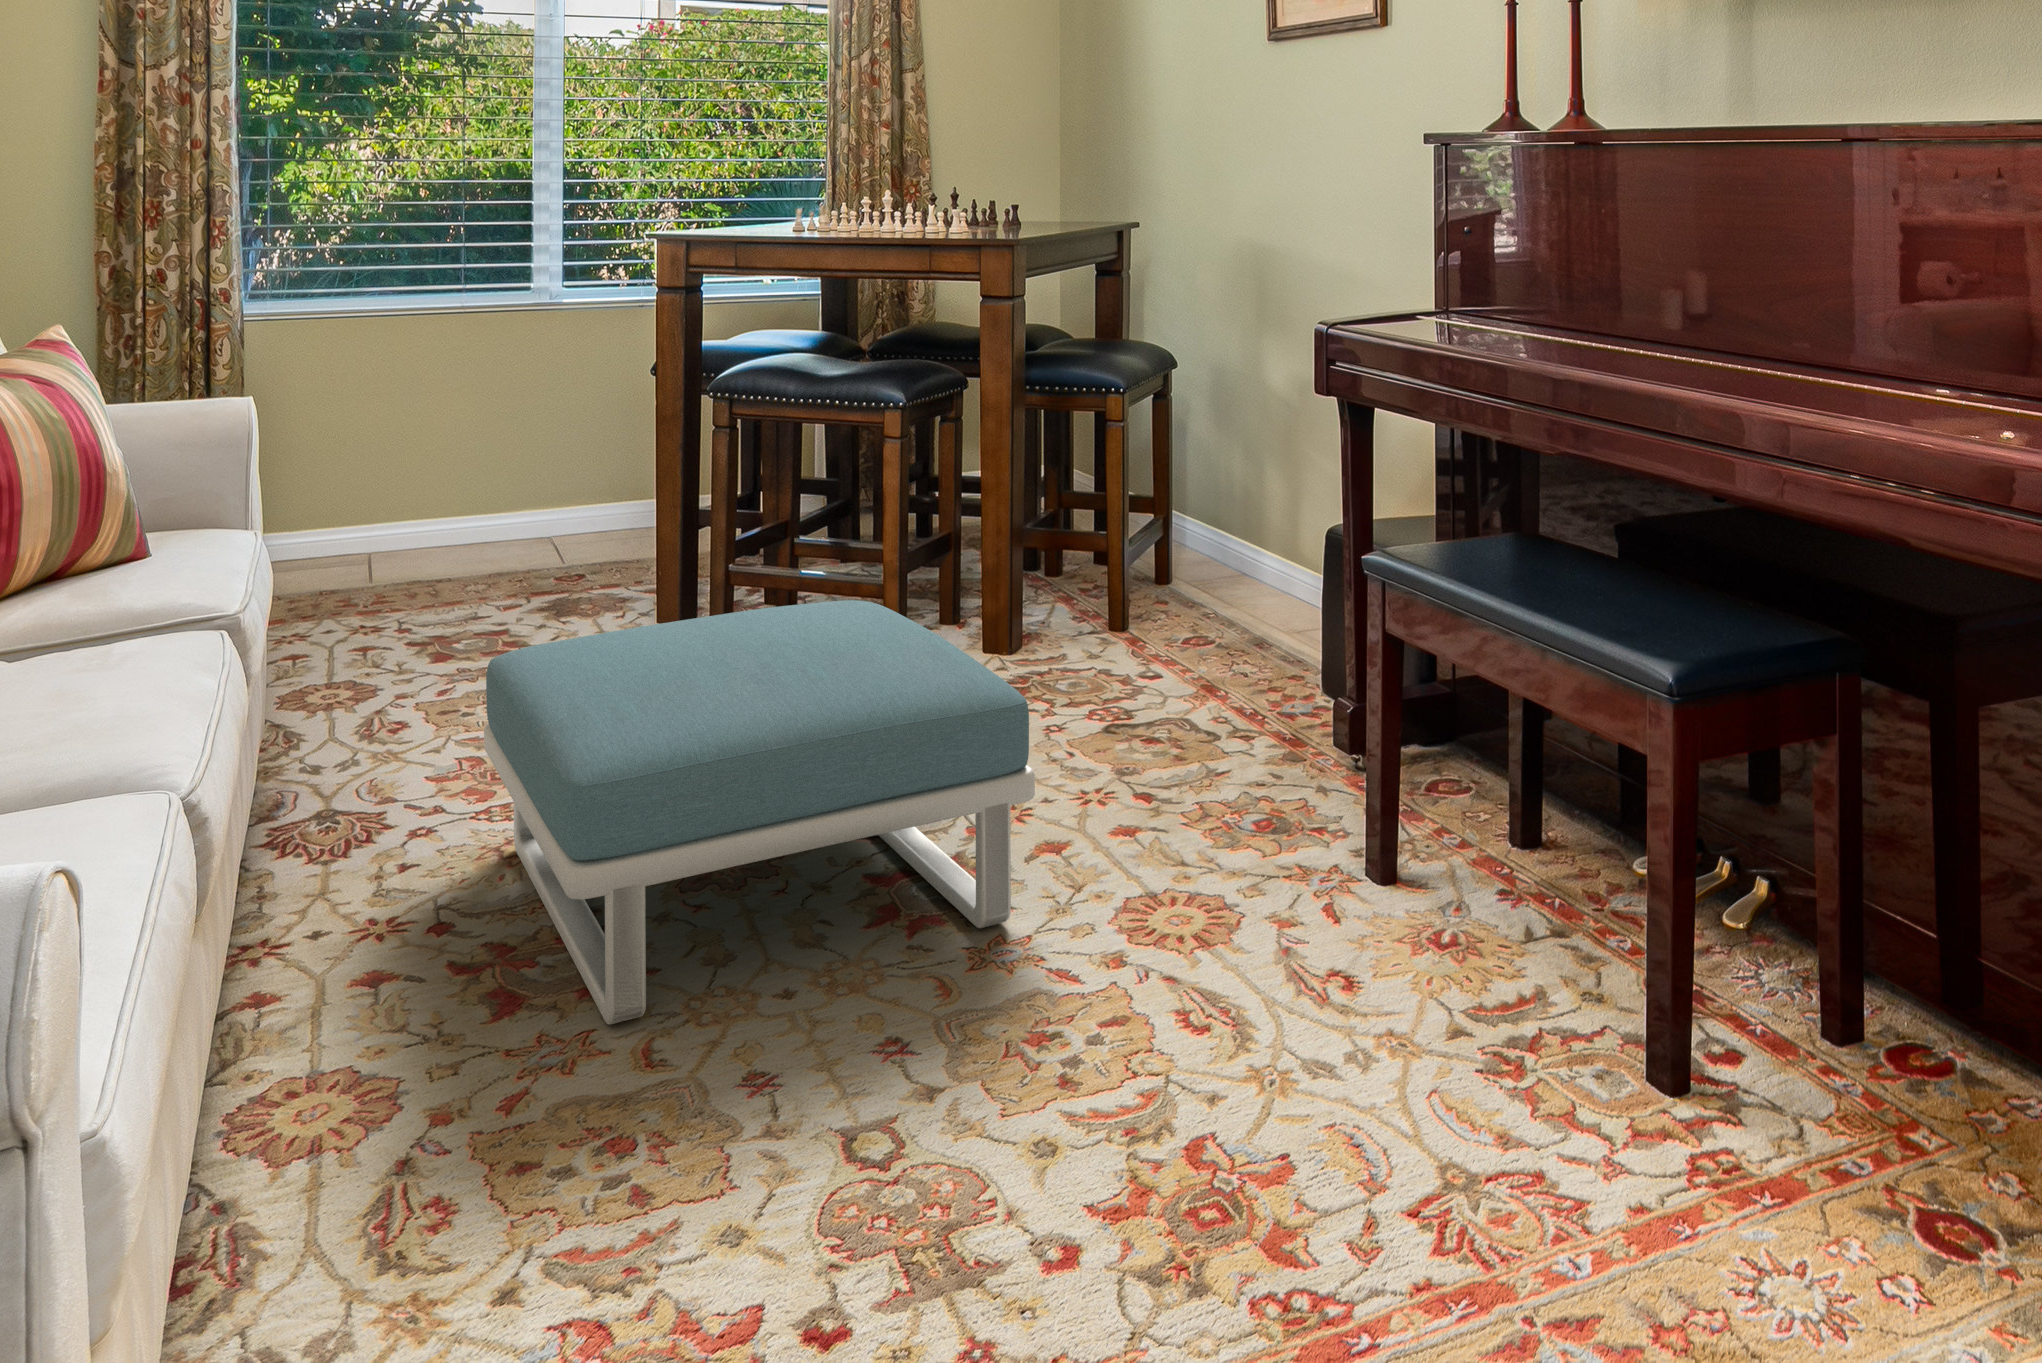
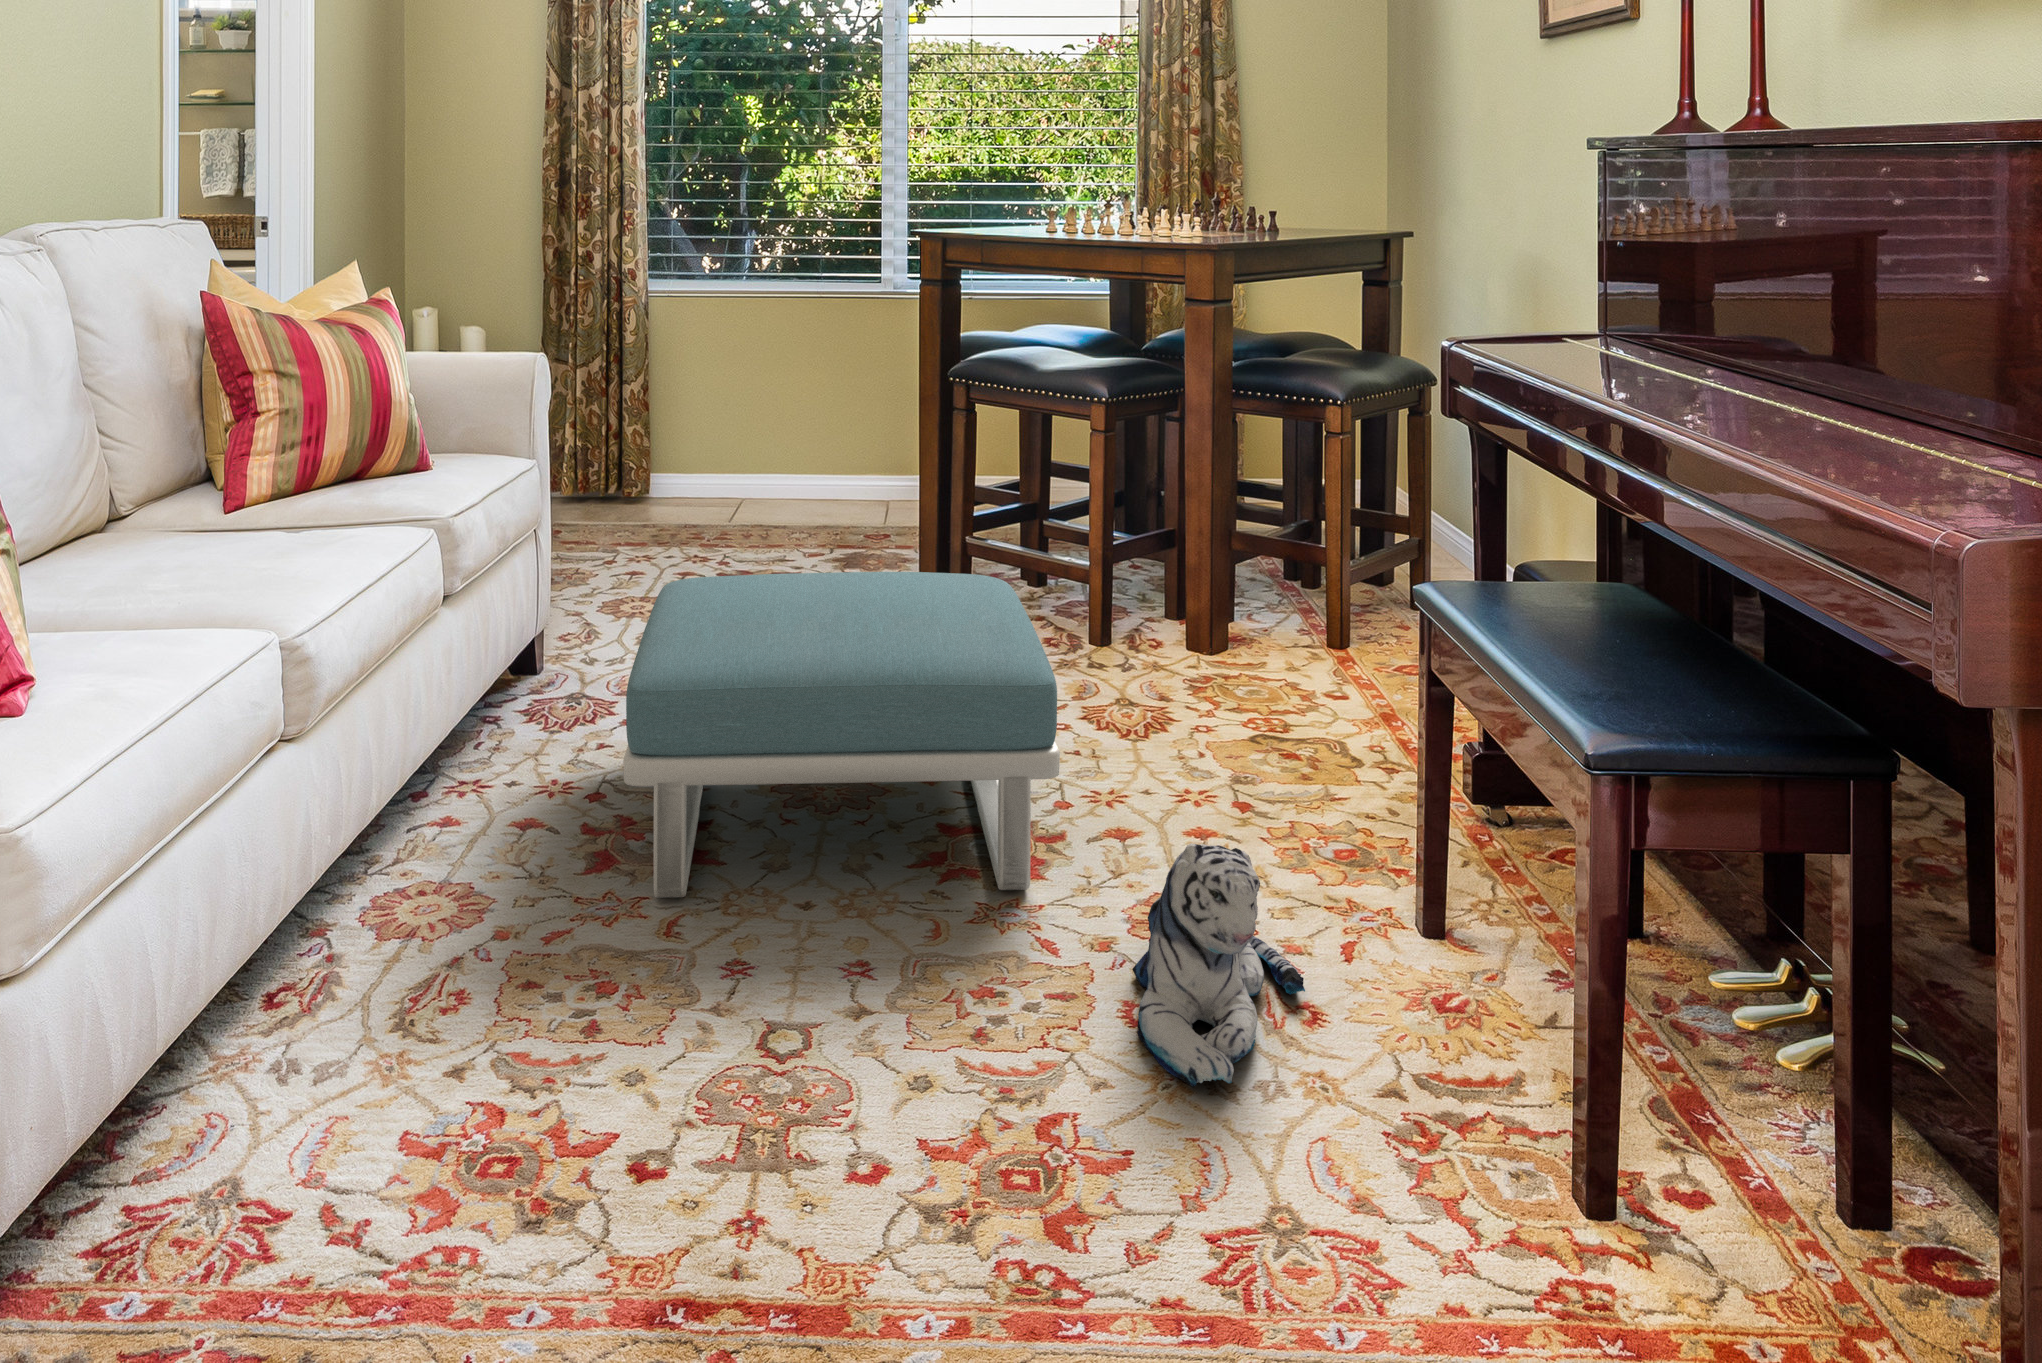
plush toy: none [1165,833,1333,1076] -> present [1133,843,1305,1086]

